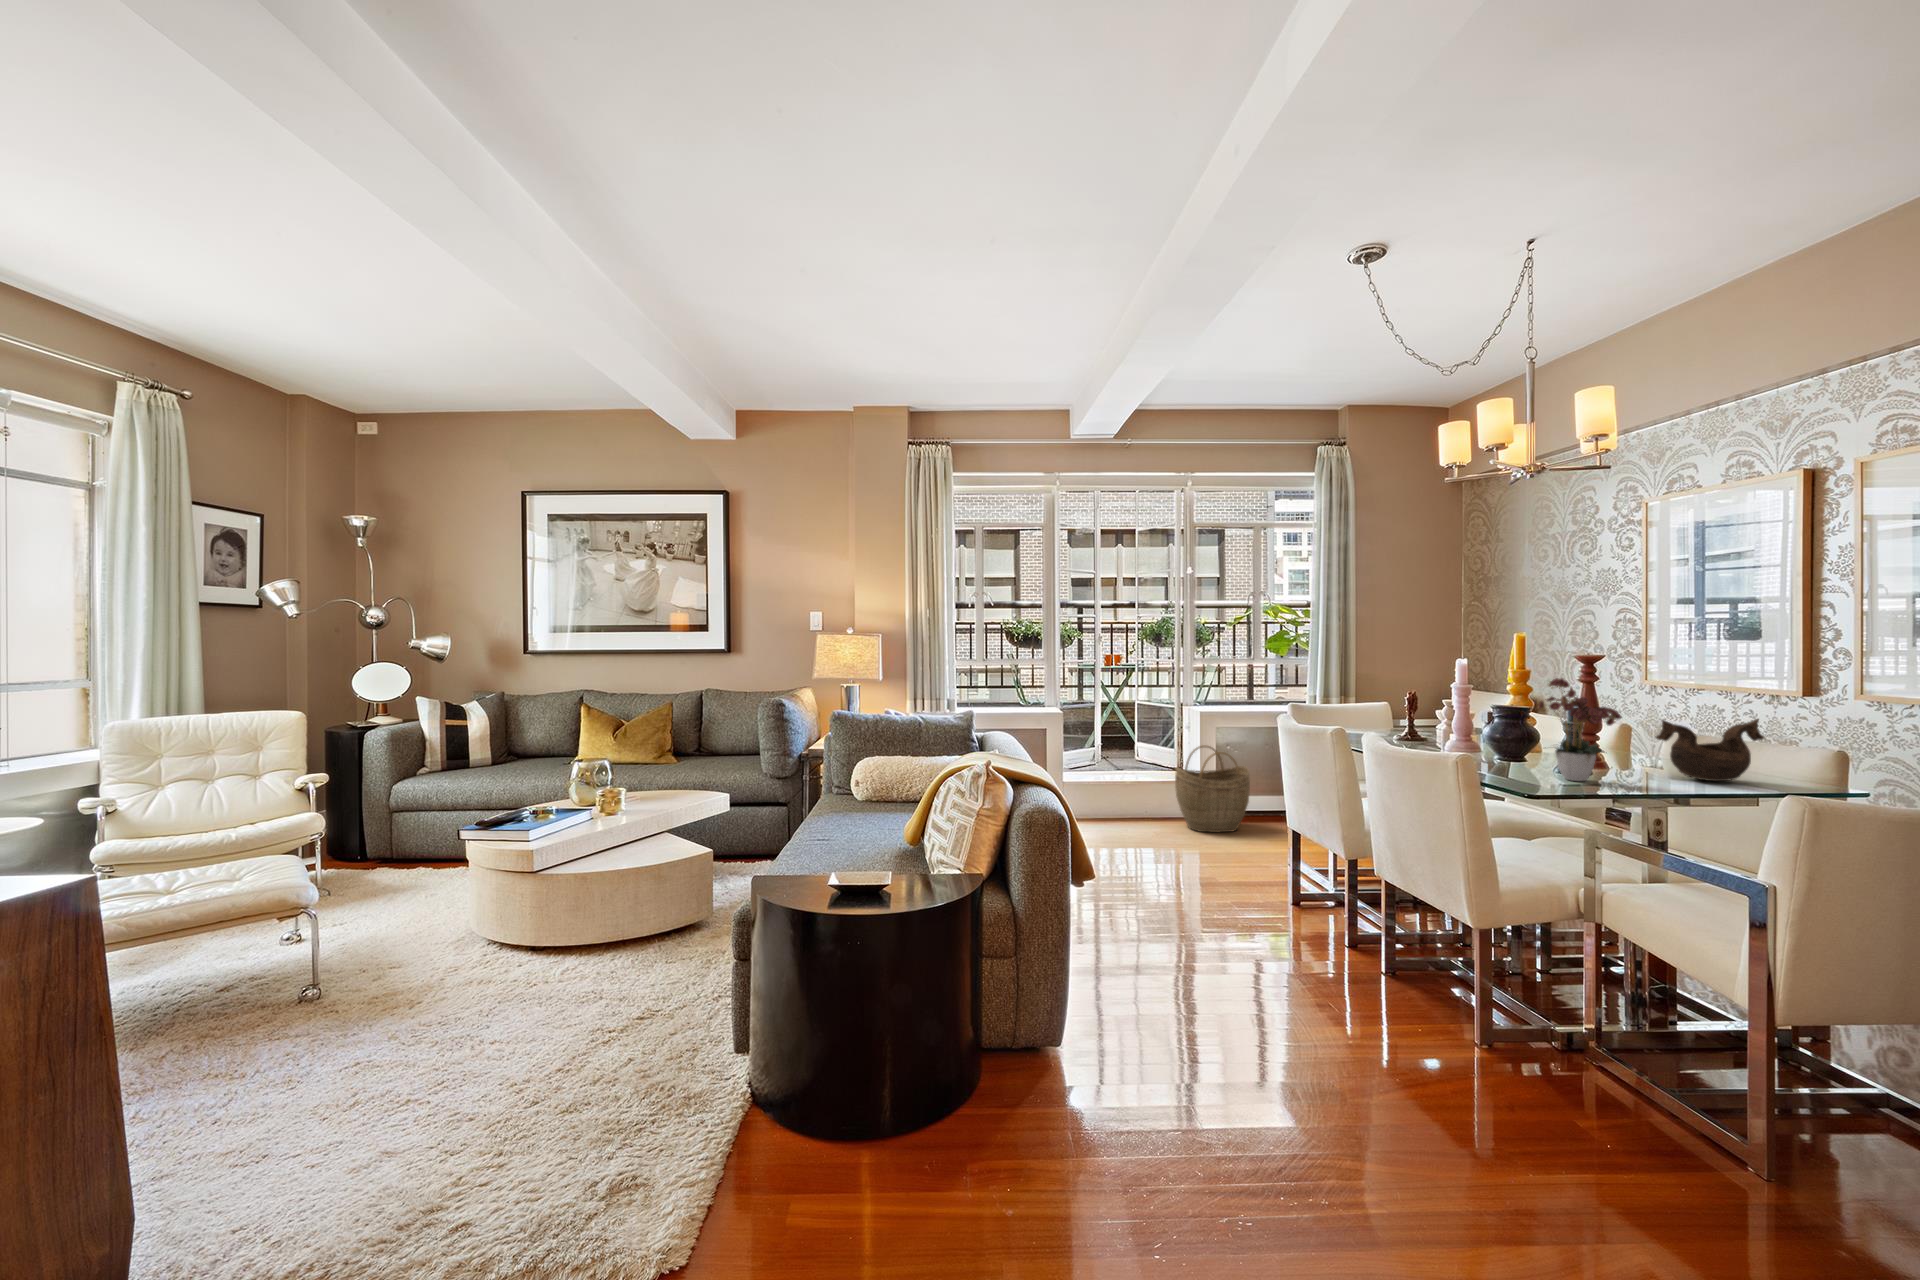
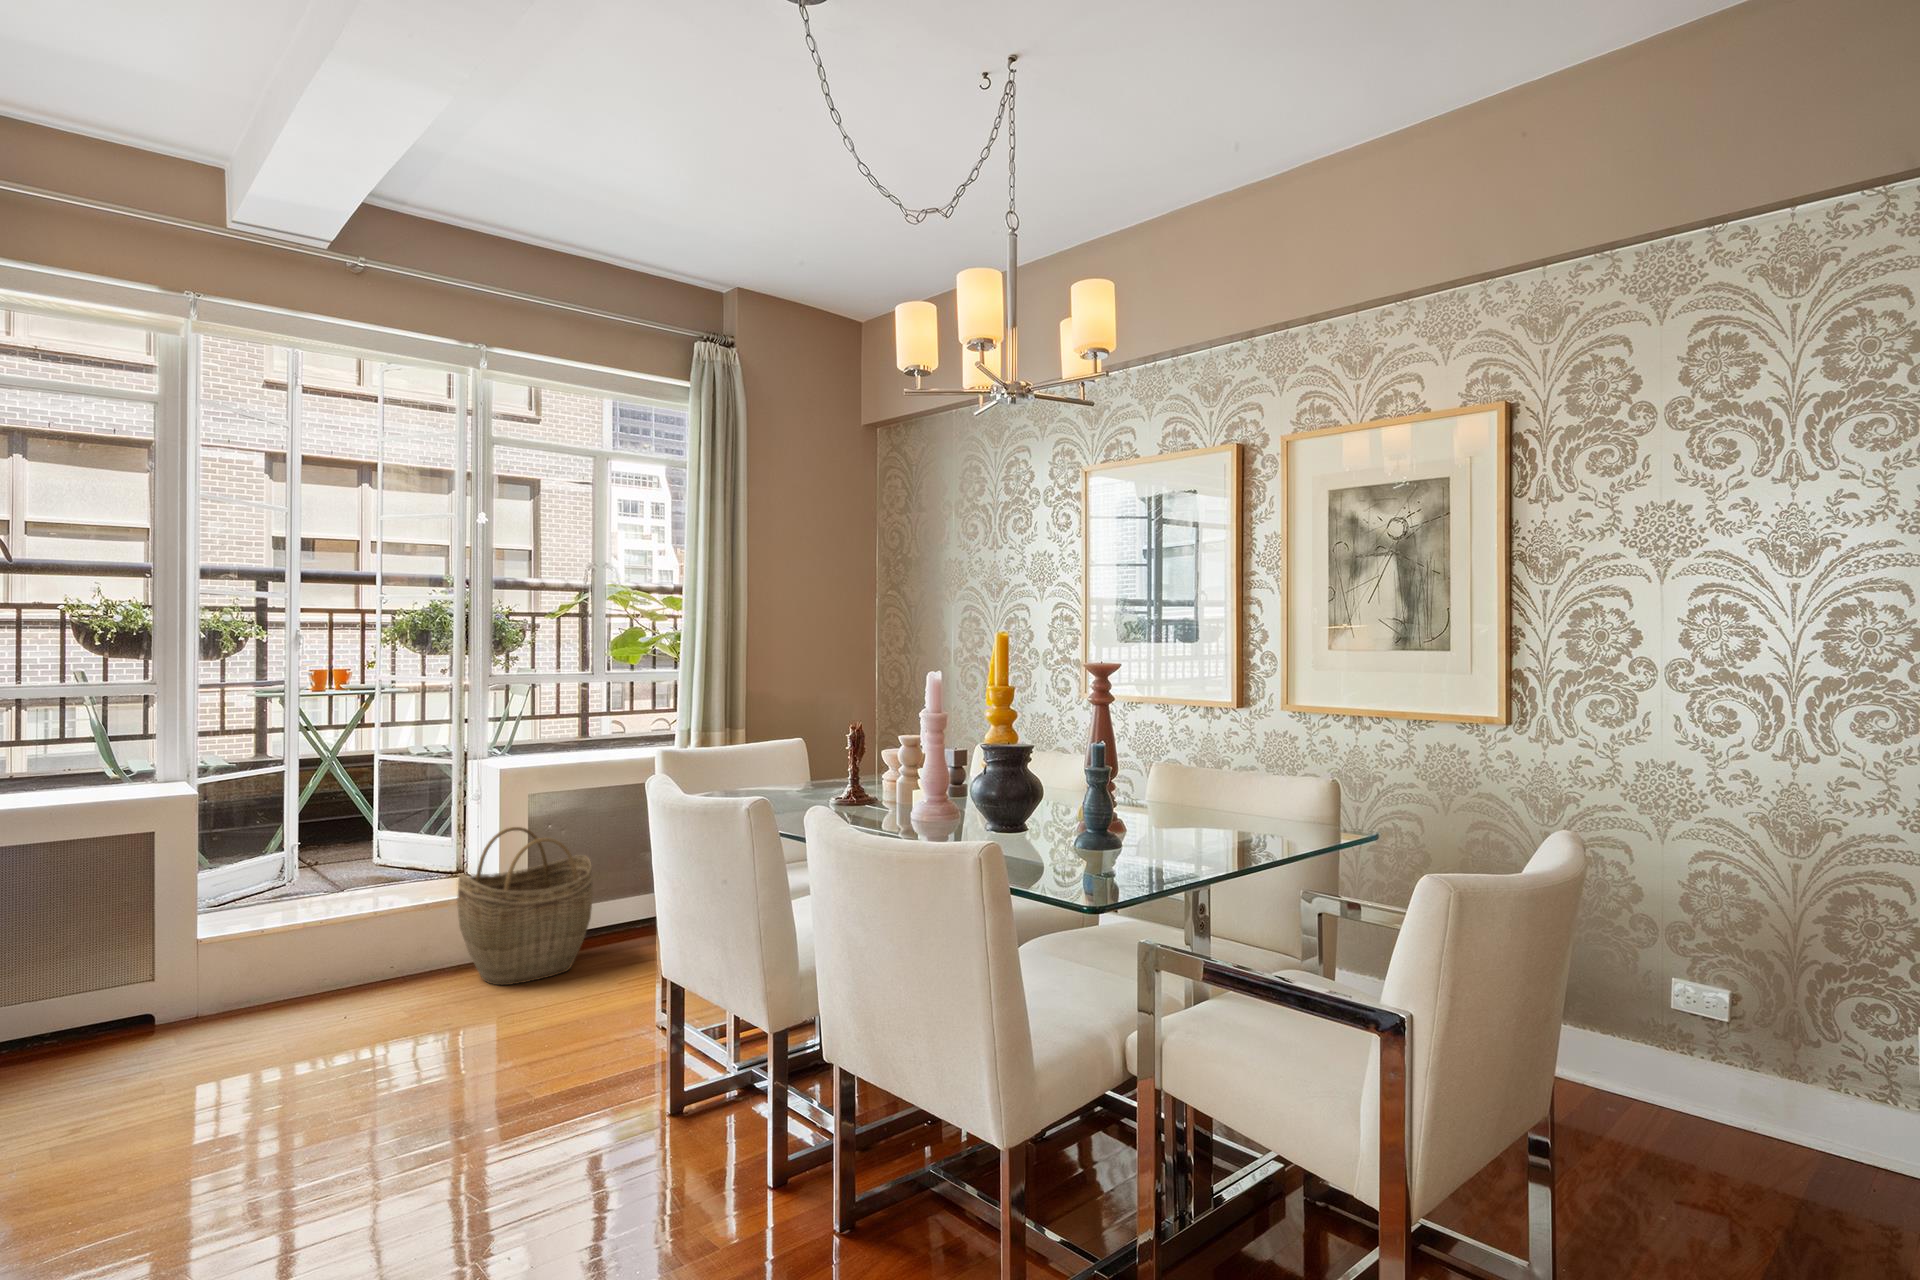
flower arrangement: present [1539,678,1621,781] -> none [1050,692,1158,855]
decorative bowl: present [1656,719,1764,781] -> none [1174,743,1262,831]

